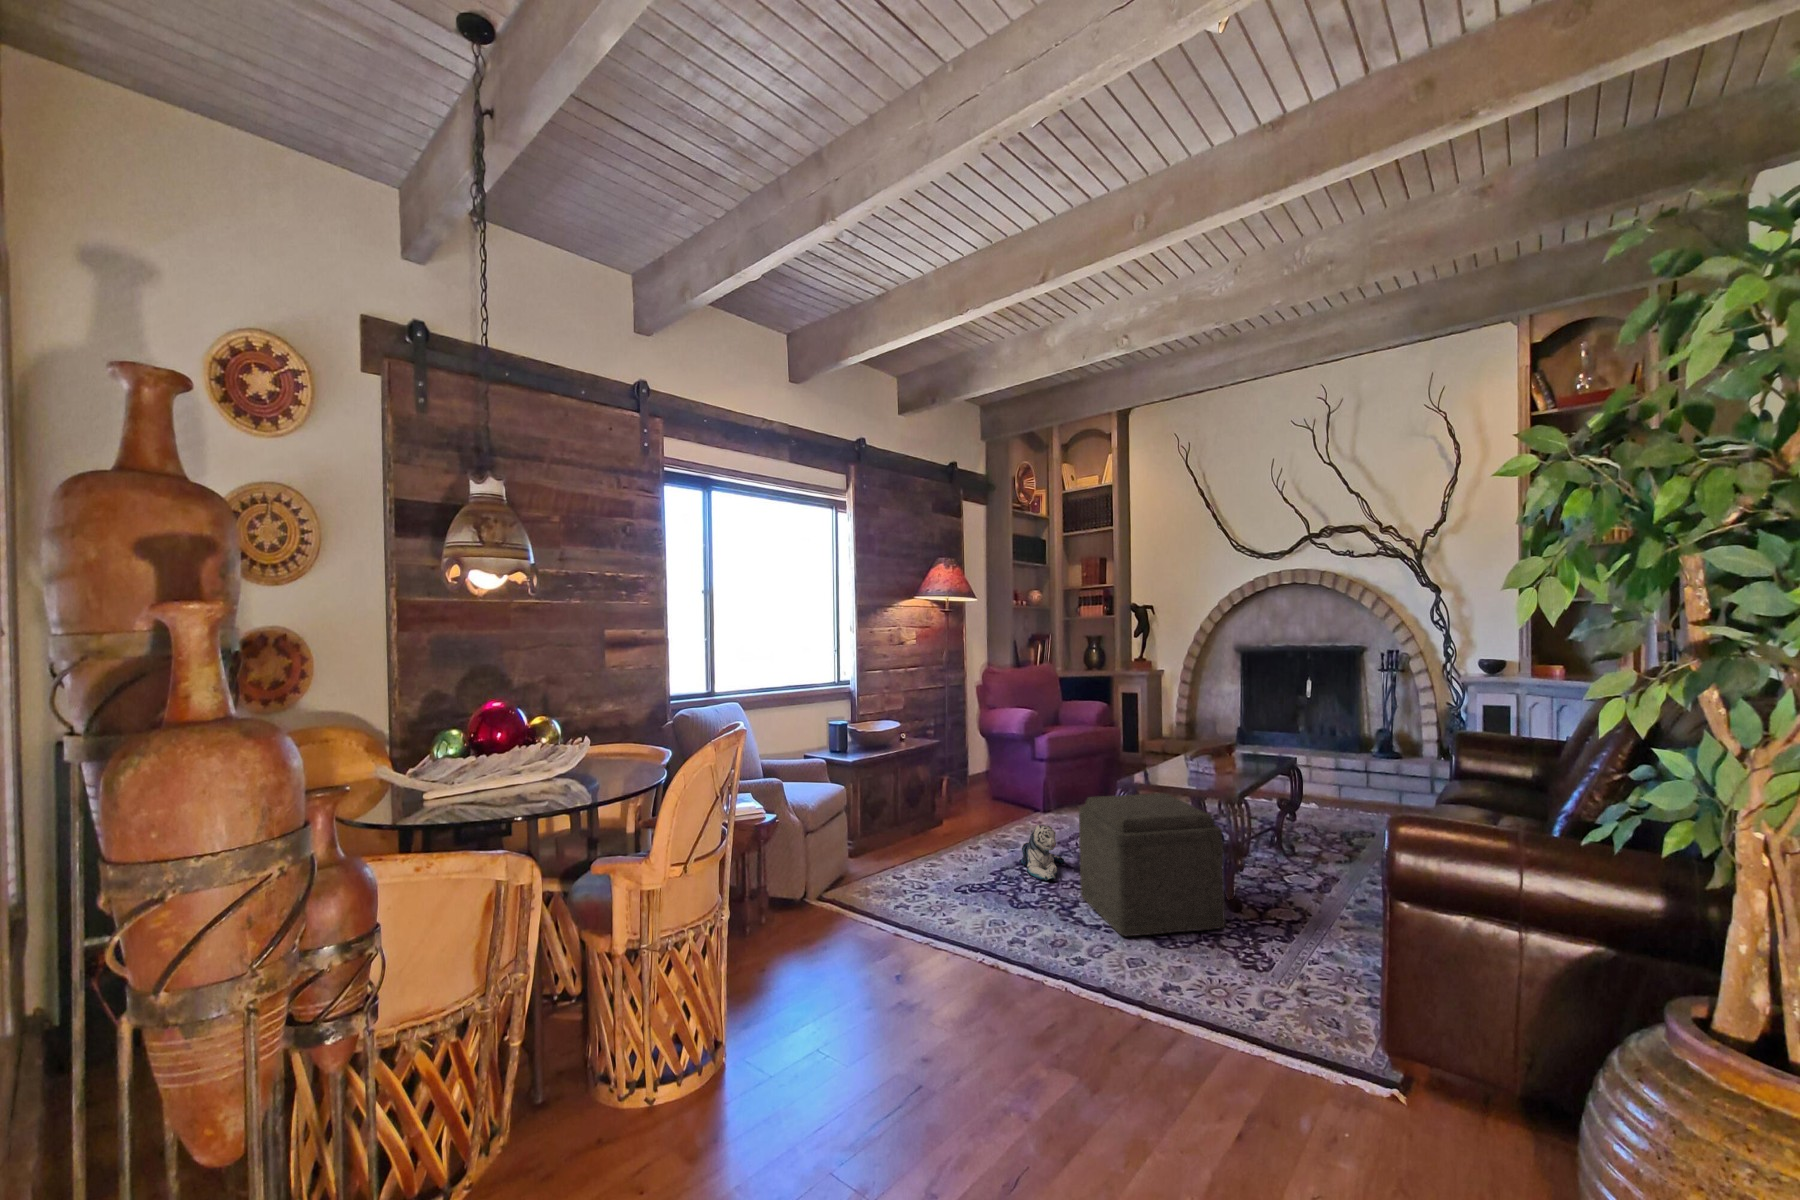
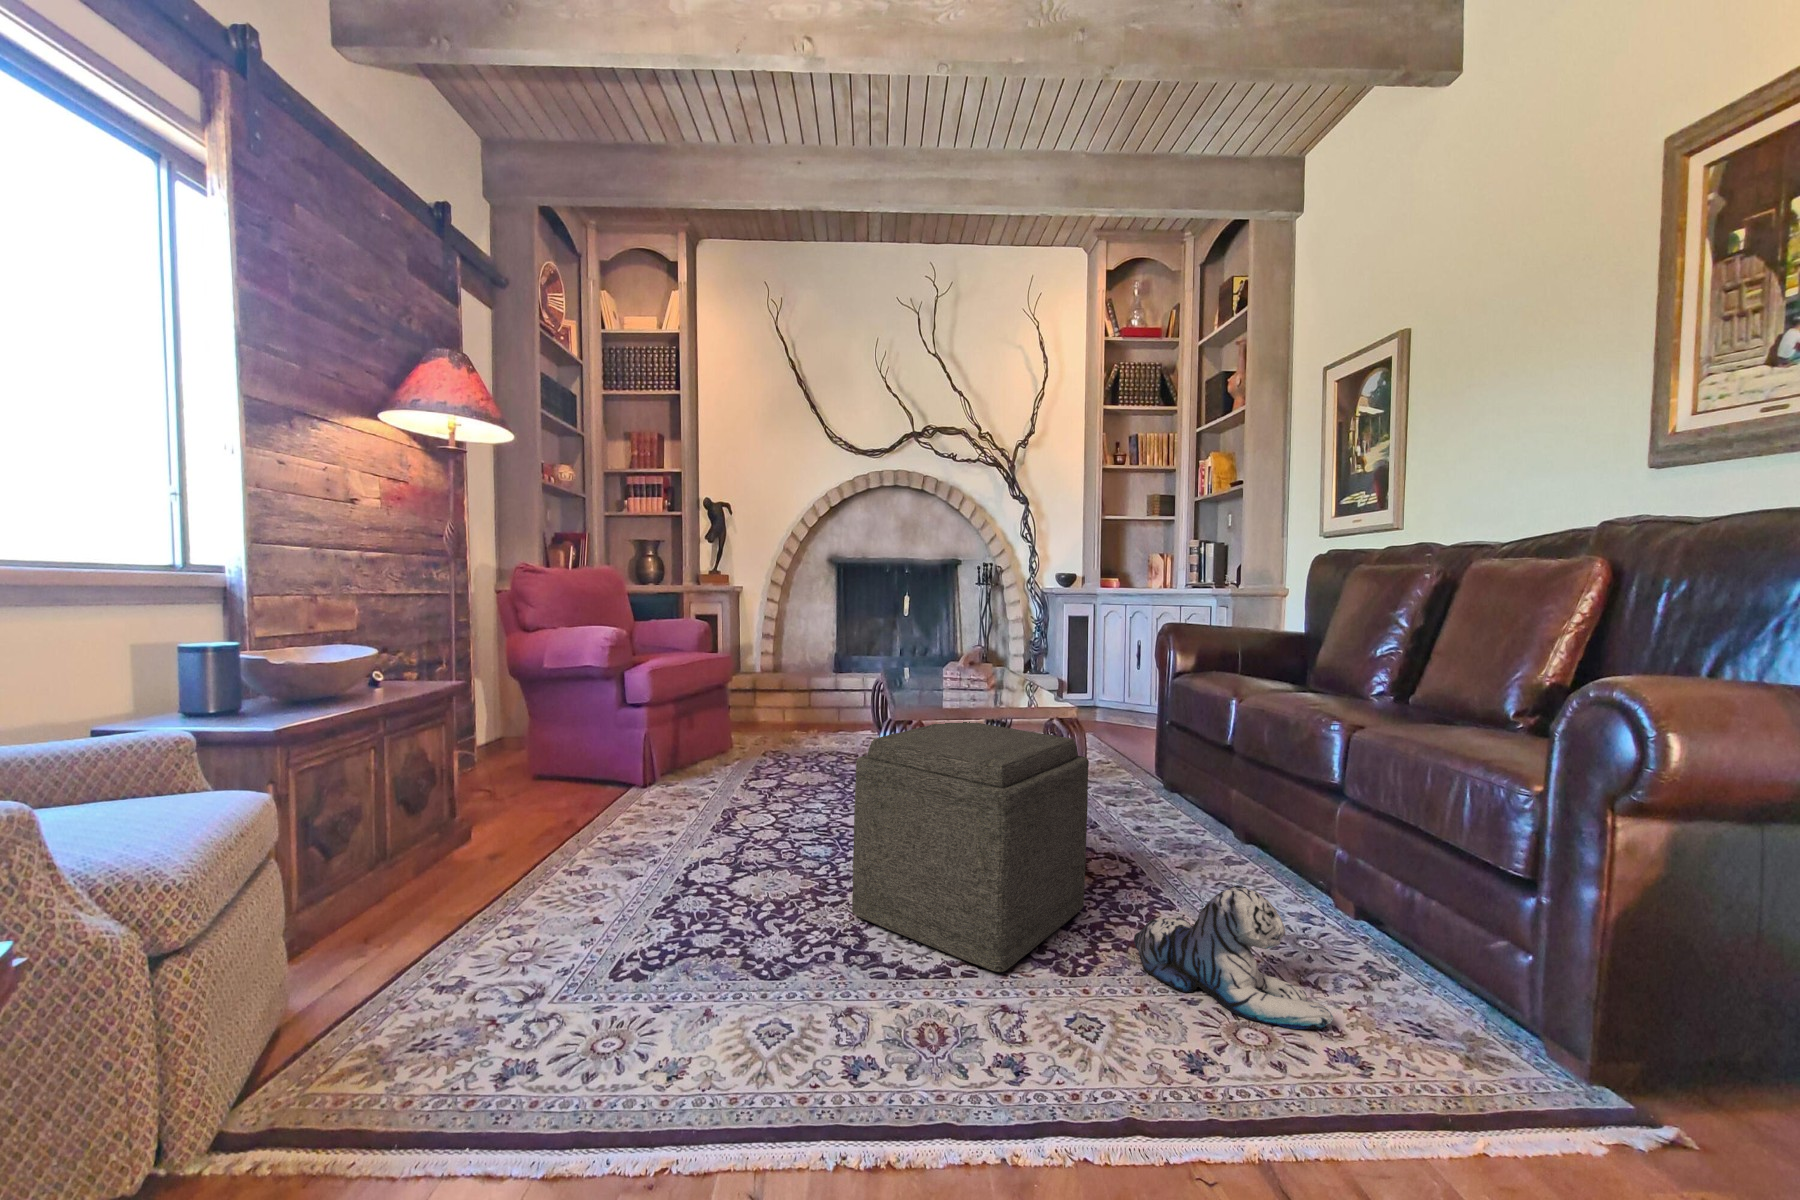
plush toy: present [1020,825,1064,881] -> present [1134,886,1333,1029]

